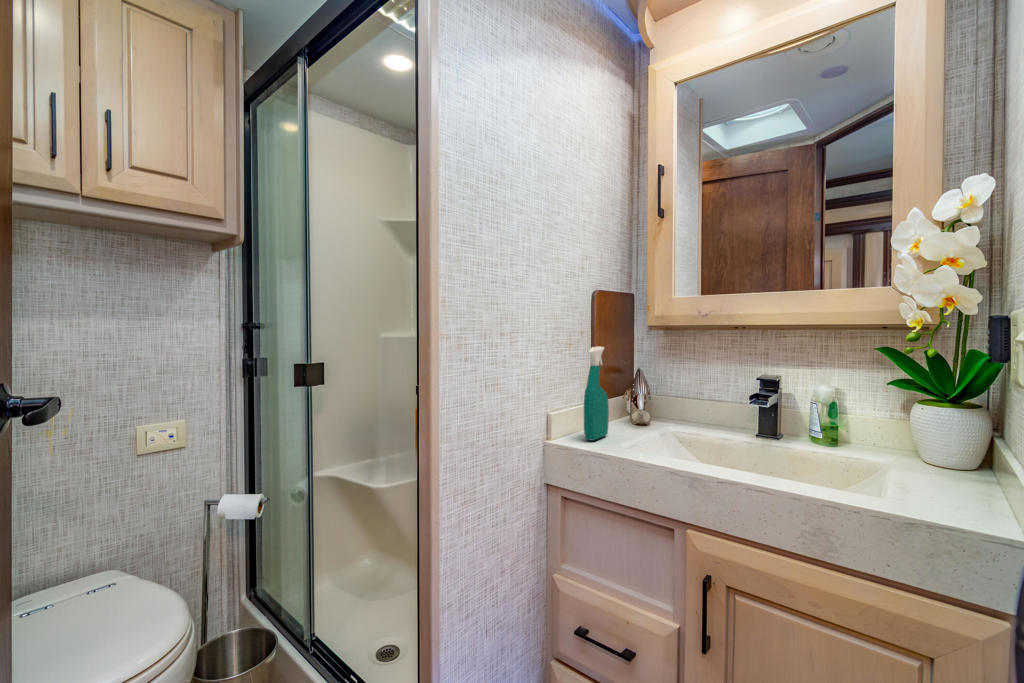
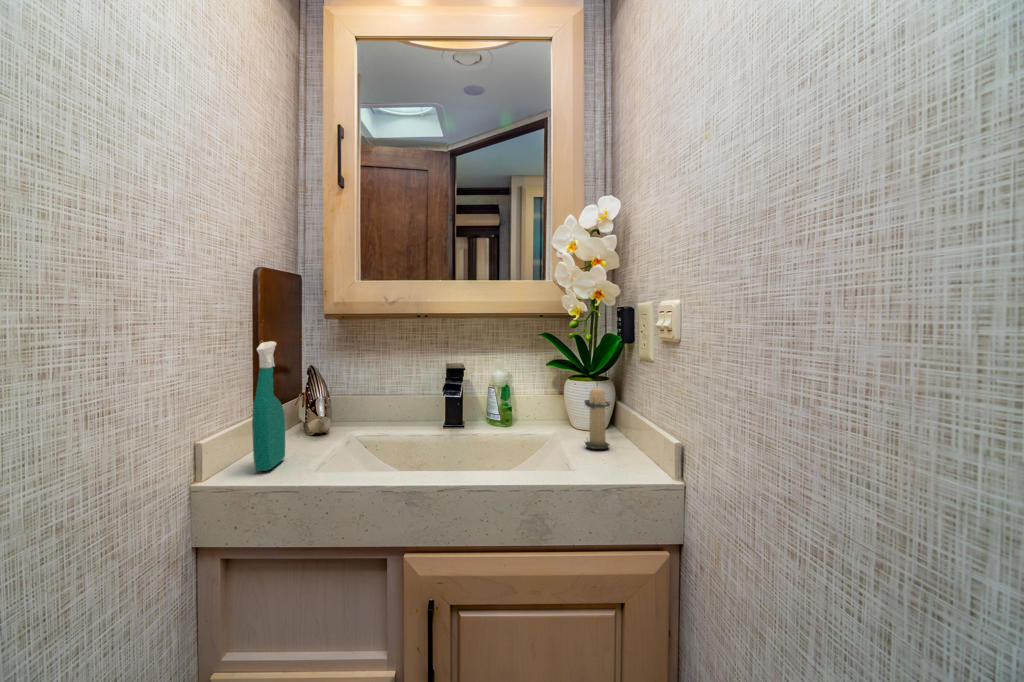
candle: none [918,406,971,489] -> present [584,384,610,449]

